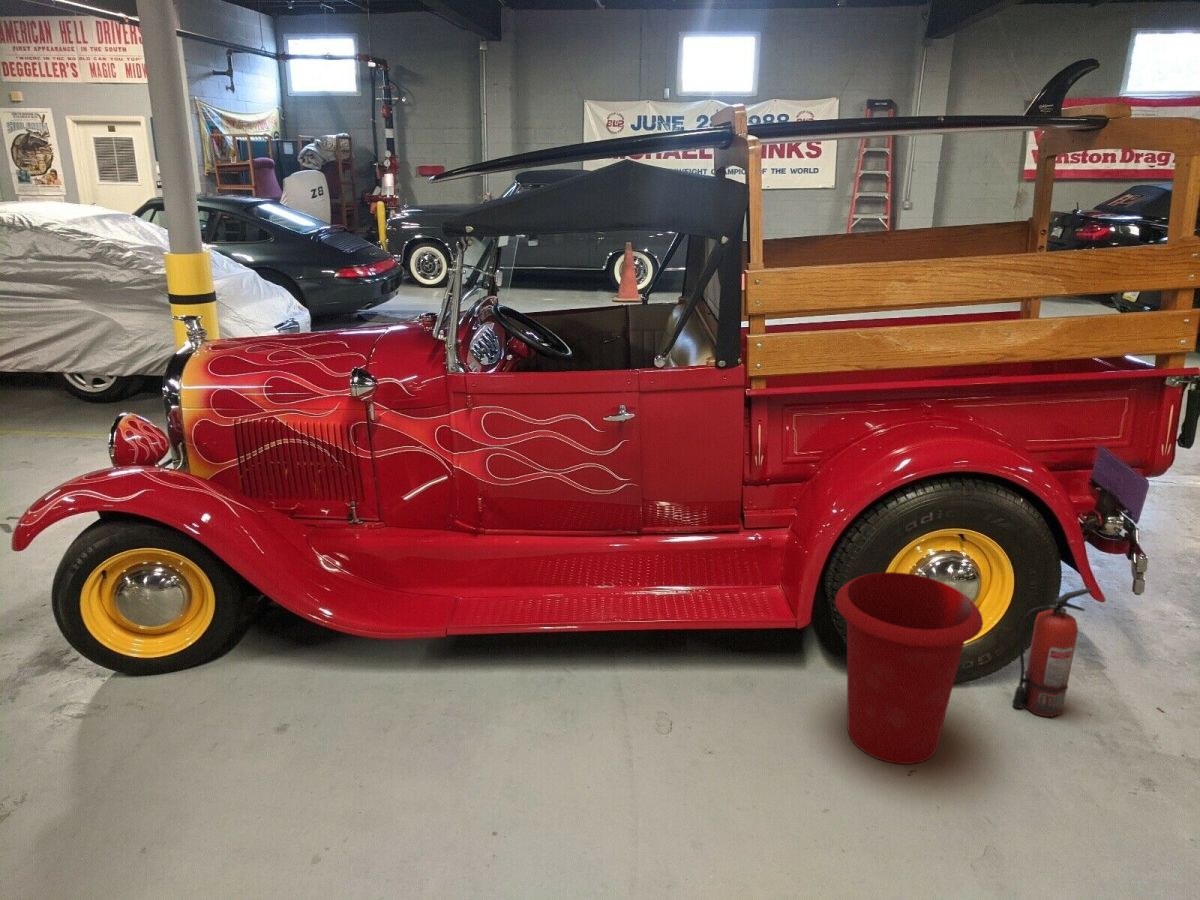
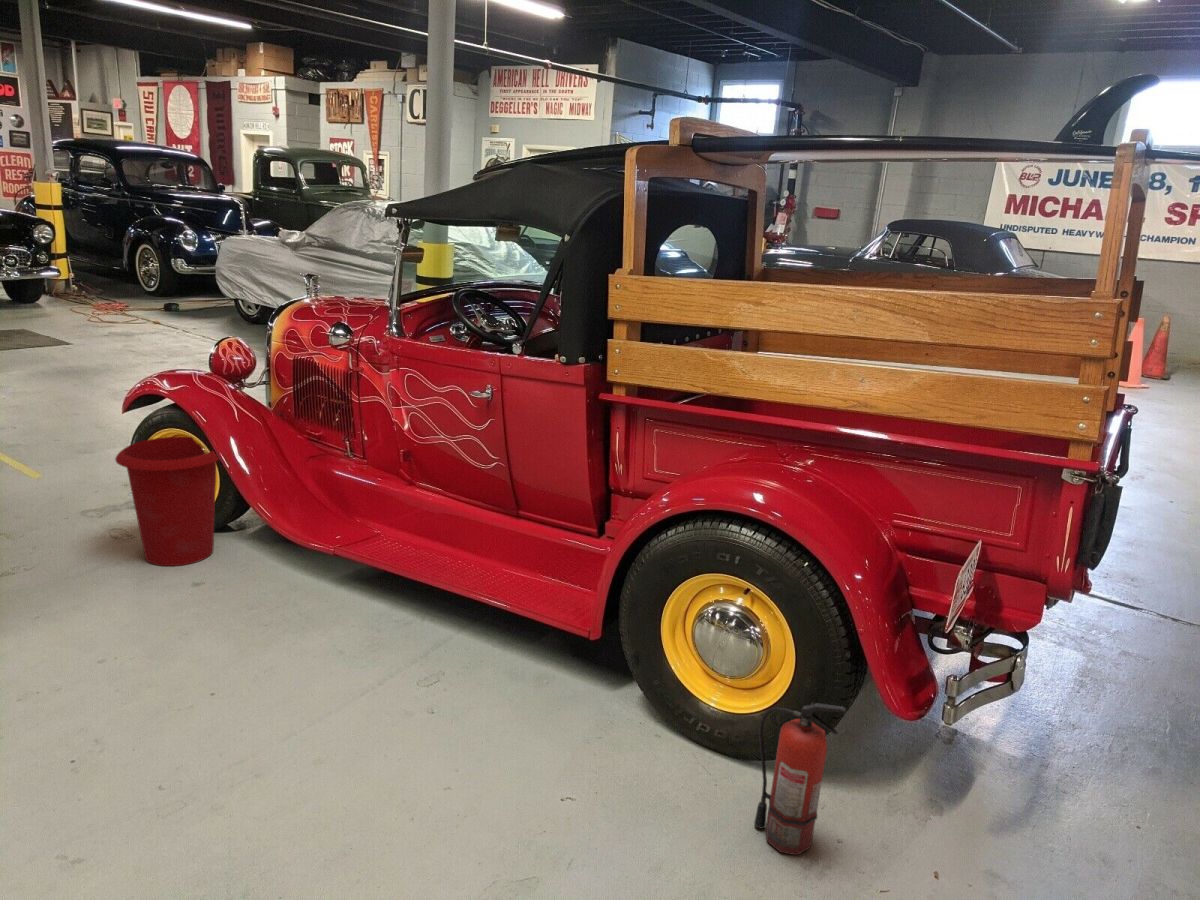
waste bin: present [835,572,983,764] -> present [115,437,219,566]

